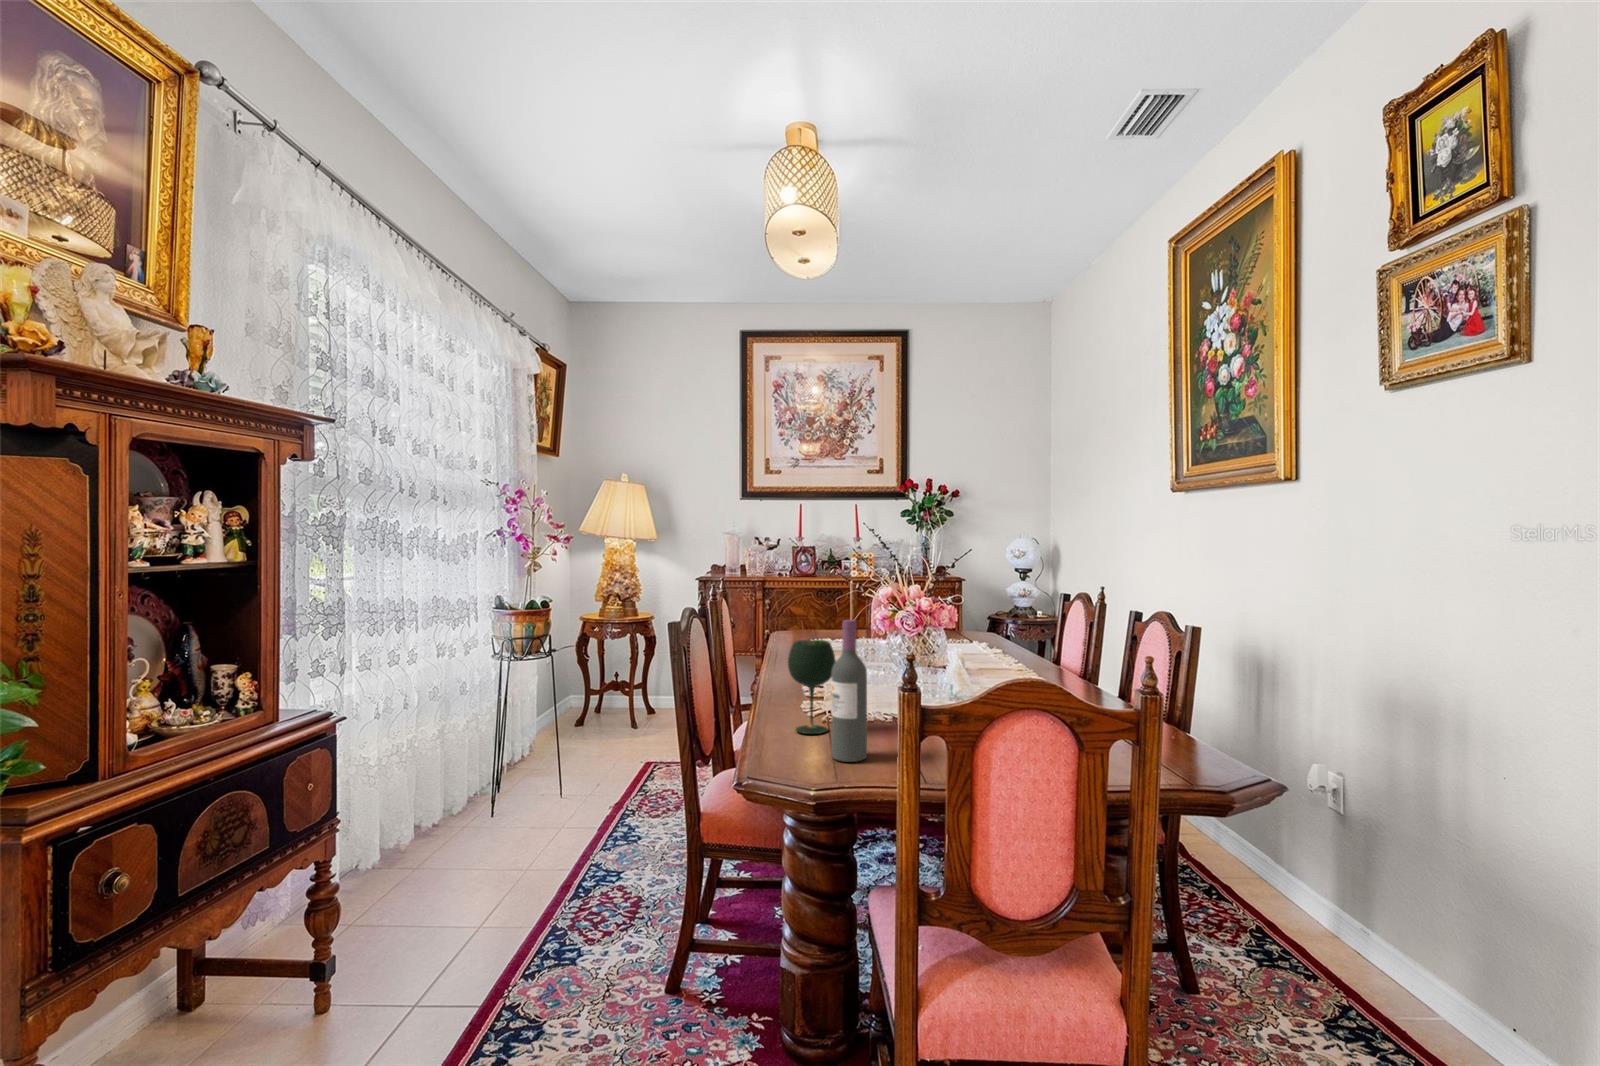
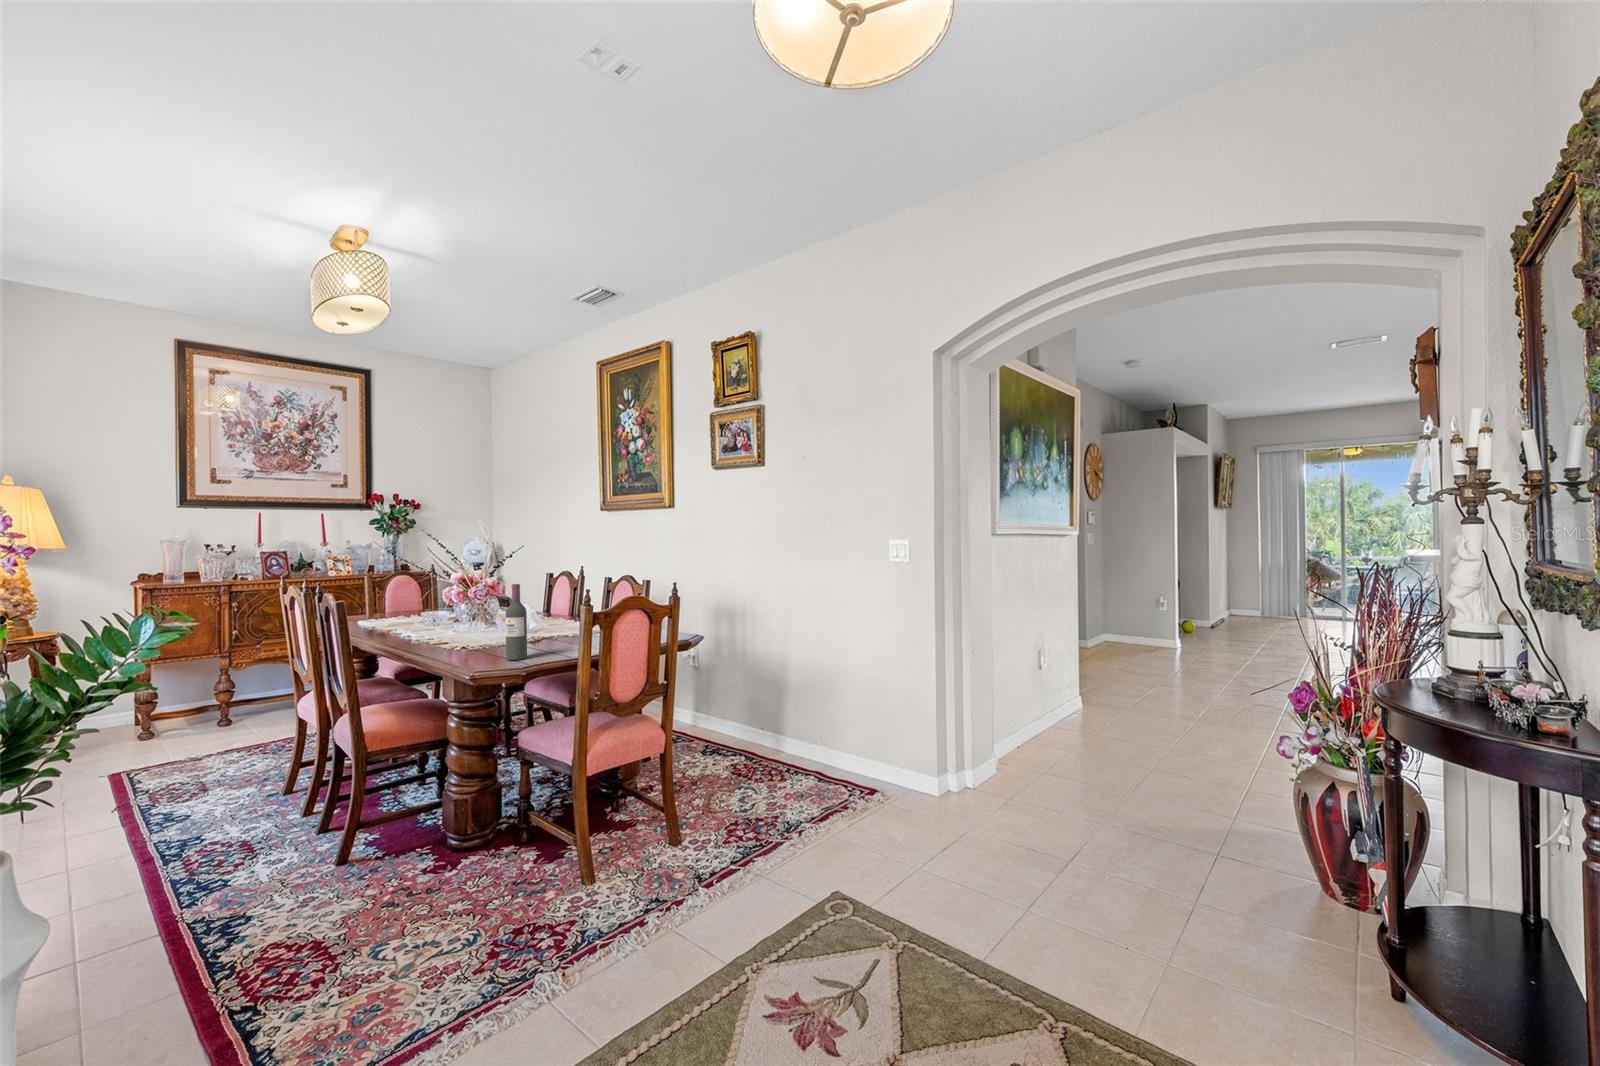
wine glass: present [788,640,836,734] -> none [455,602,487,657]

